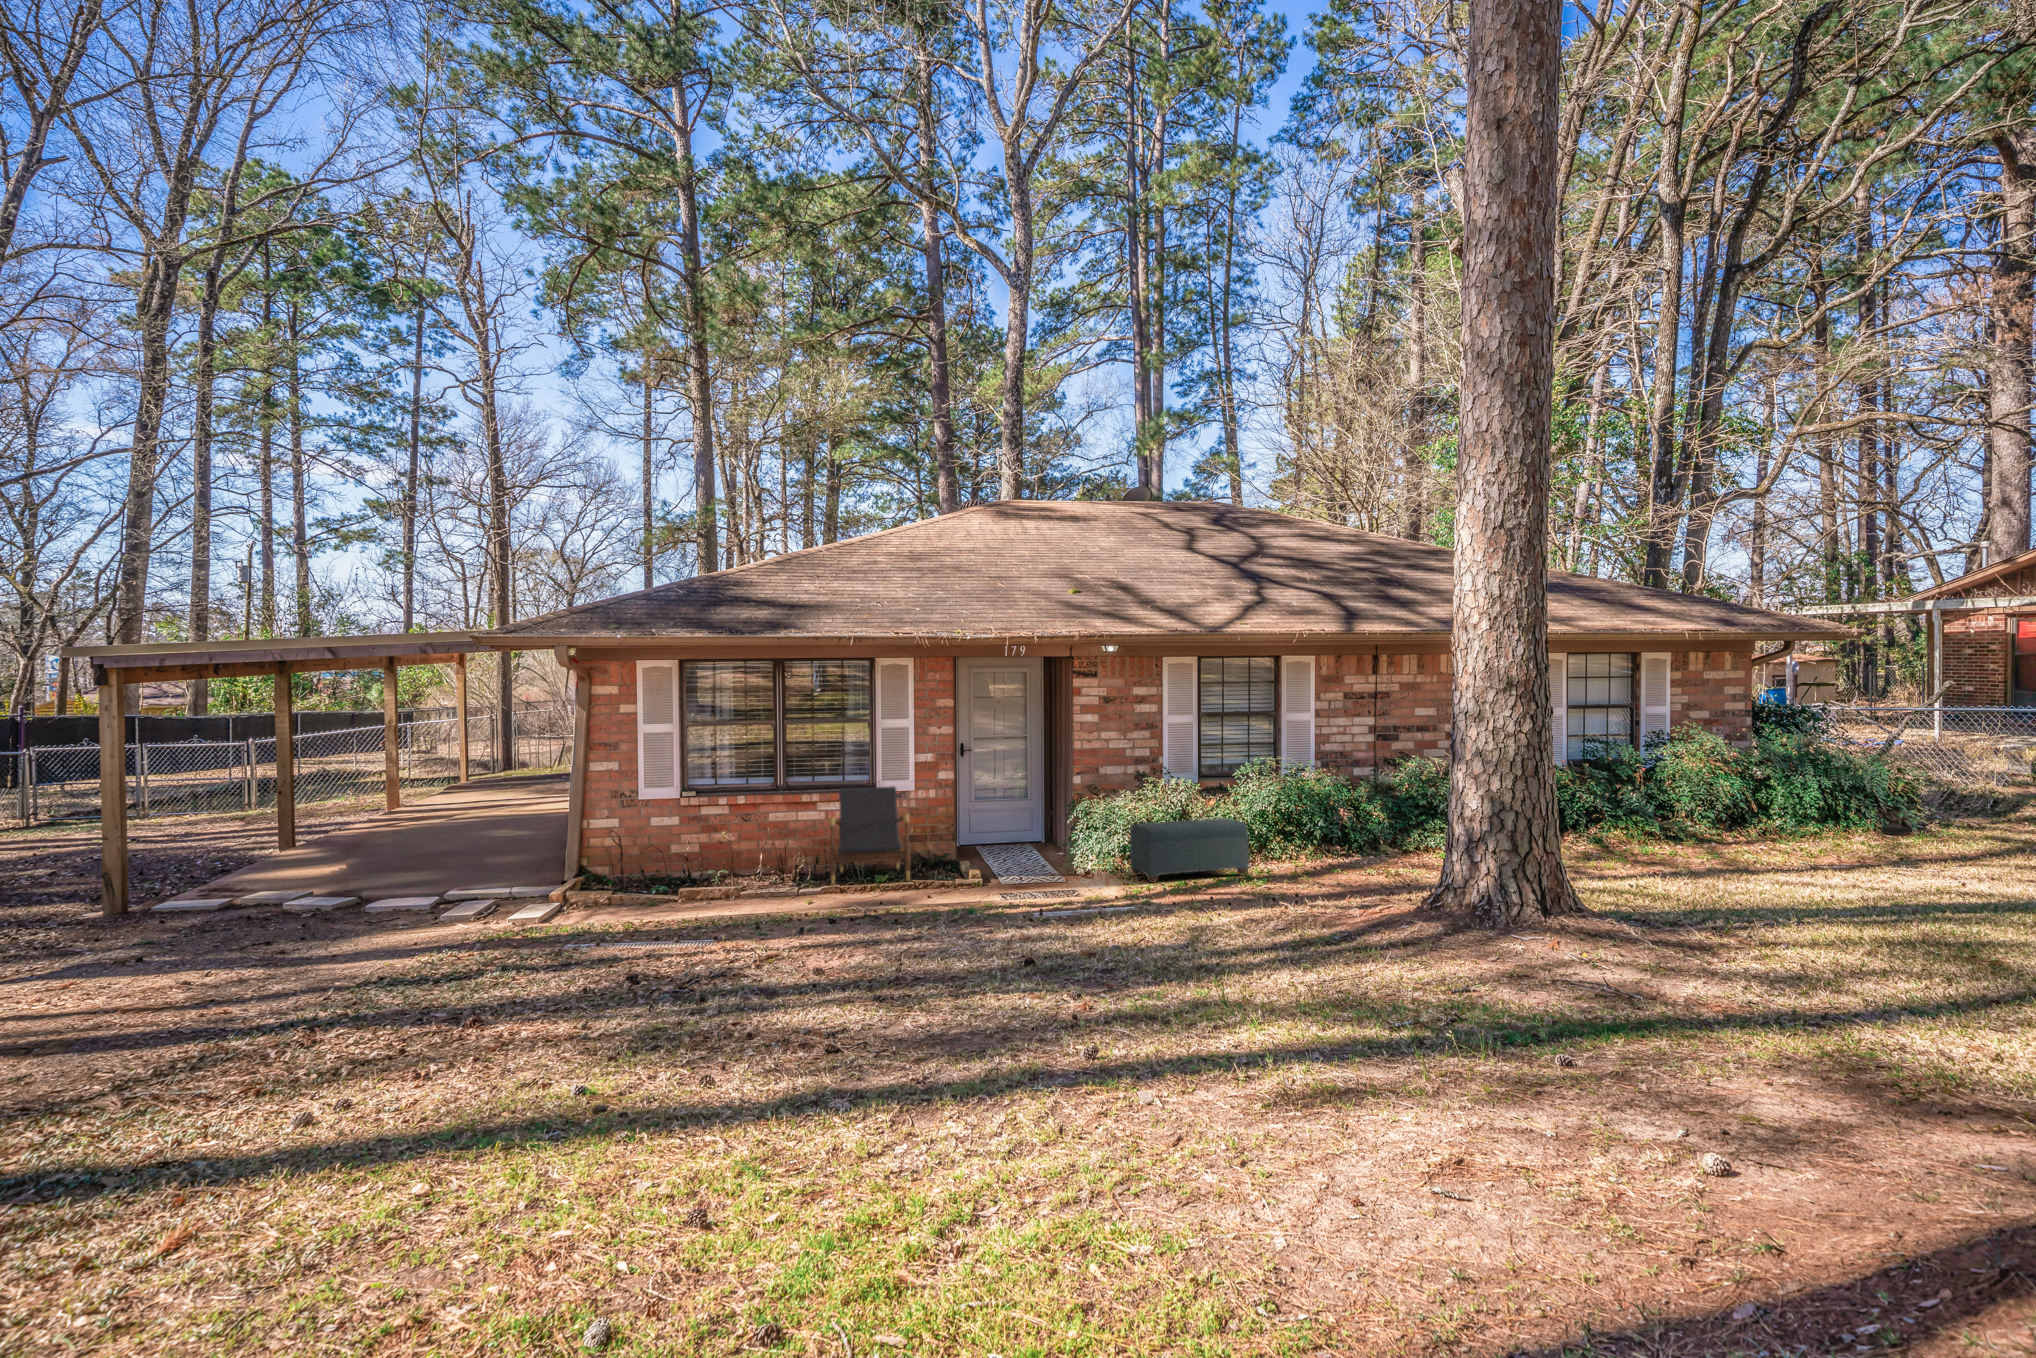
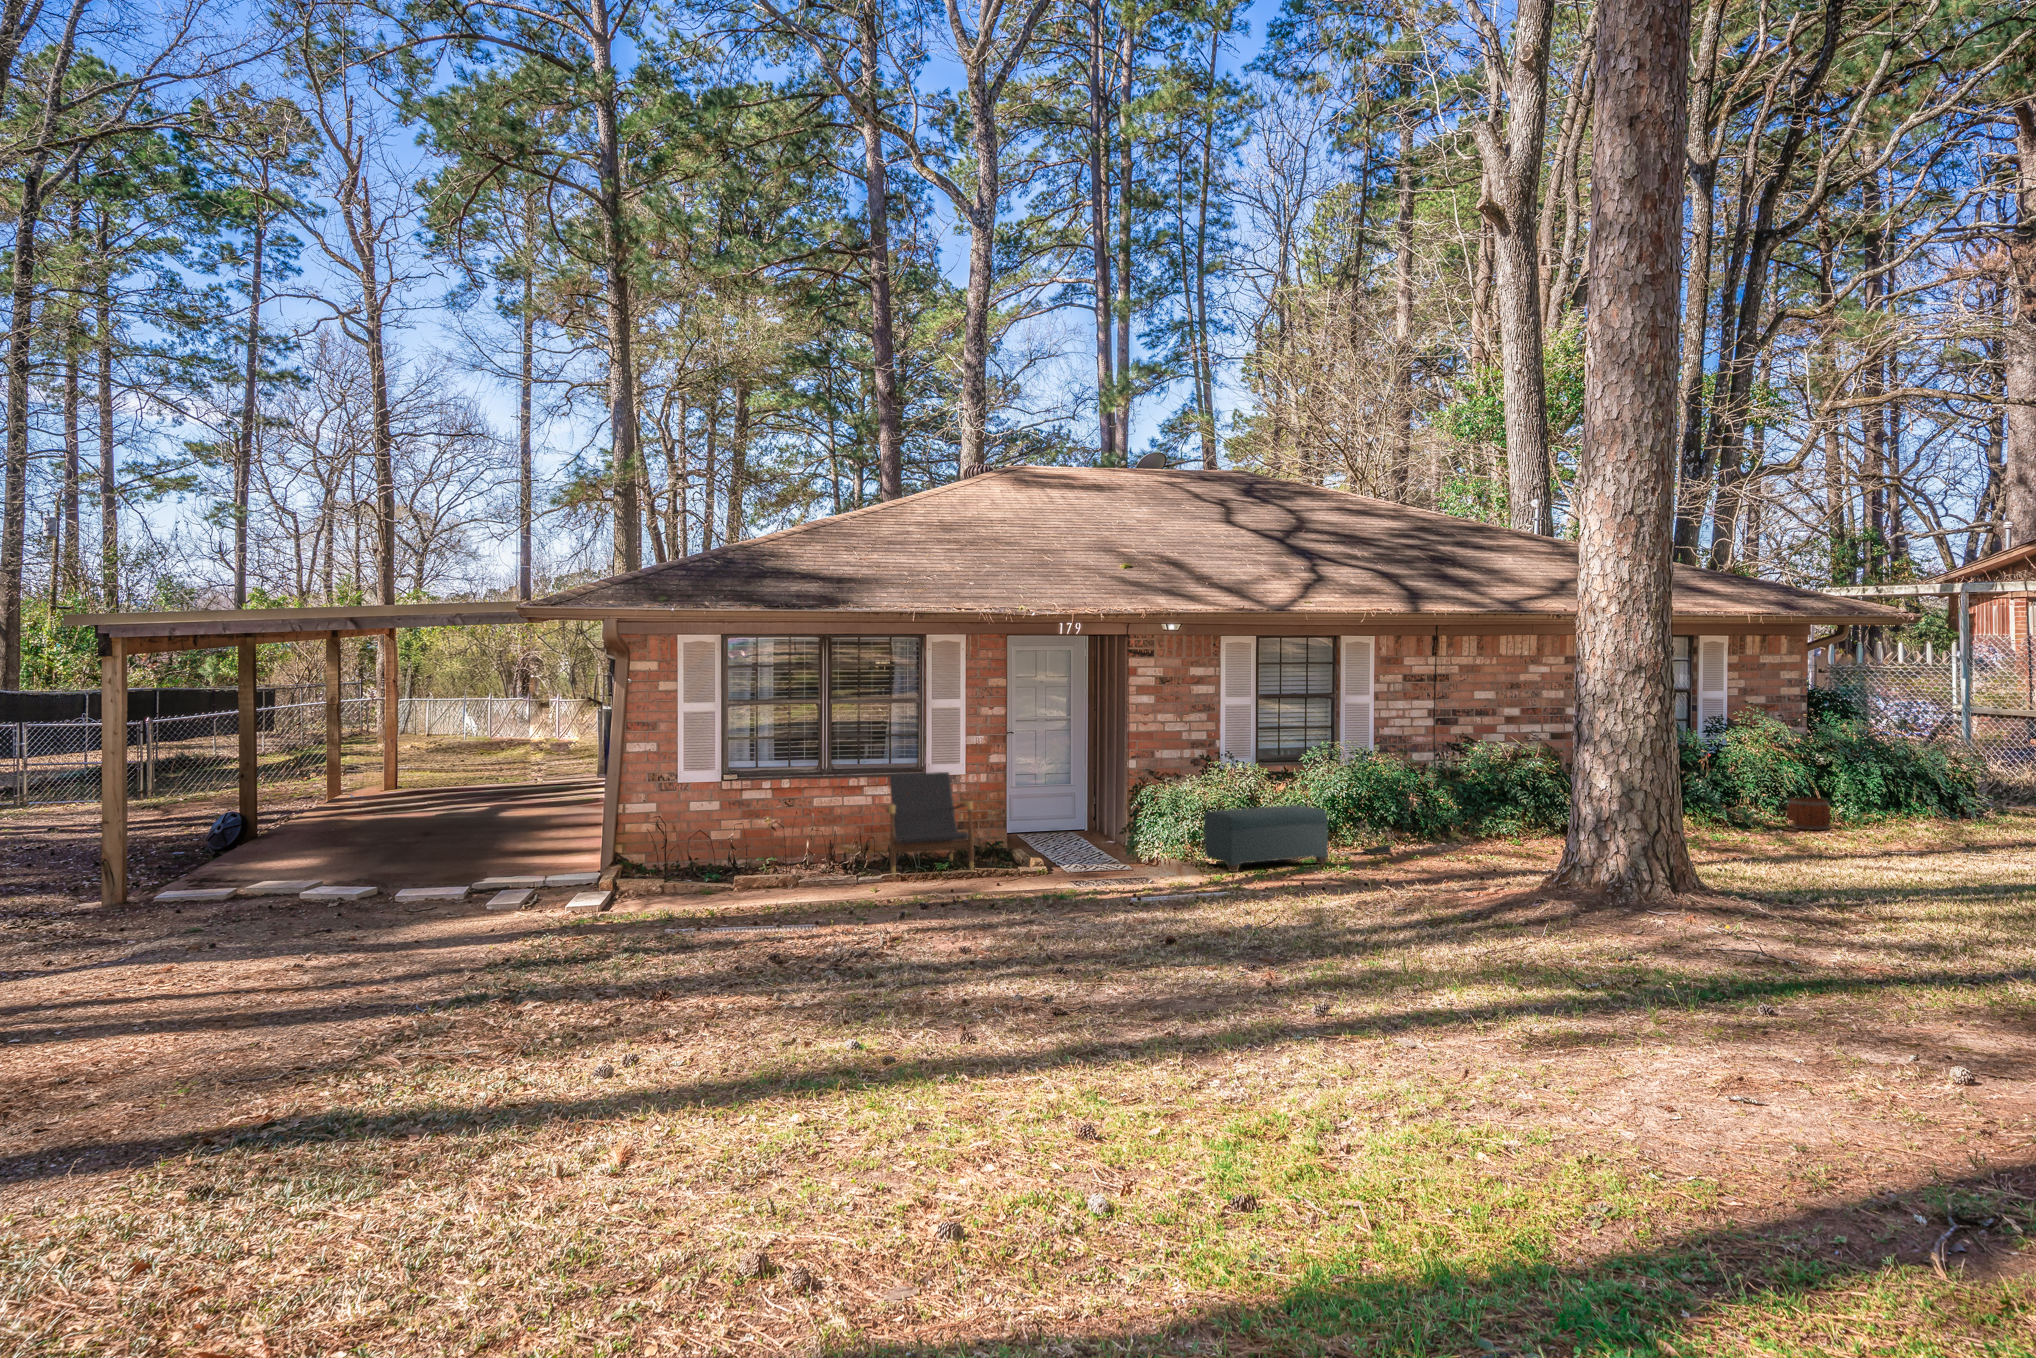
decorative plant: present [1875,808,1911,835] -> present [1357,824,1393,855]
bucket: none [1728,811,1771,845] -> present [1787,797,1830,830]

